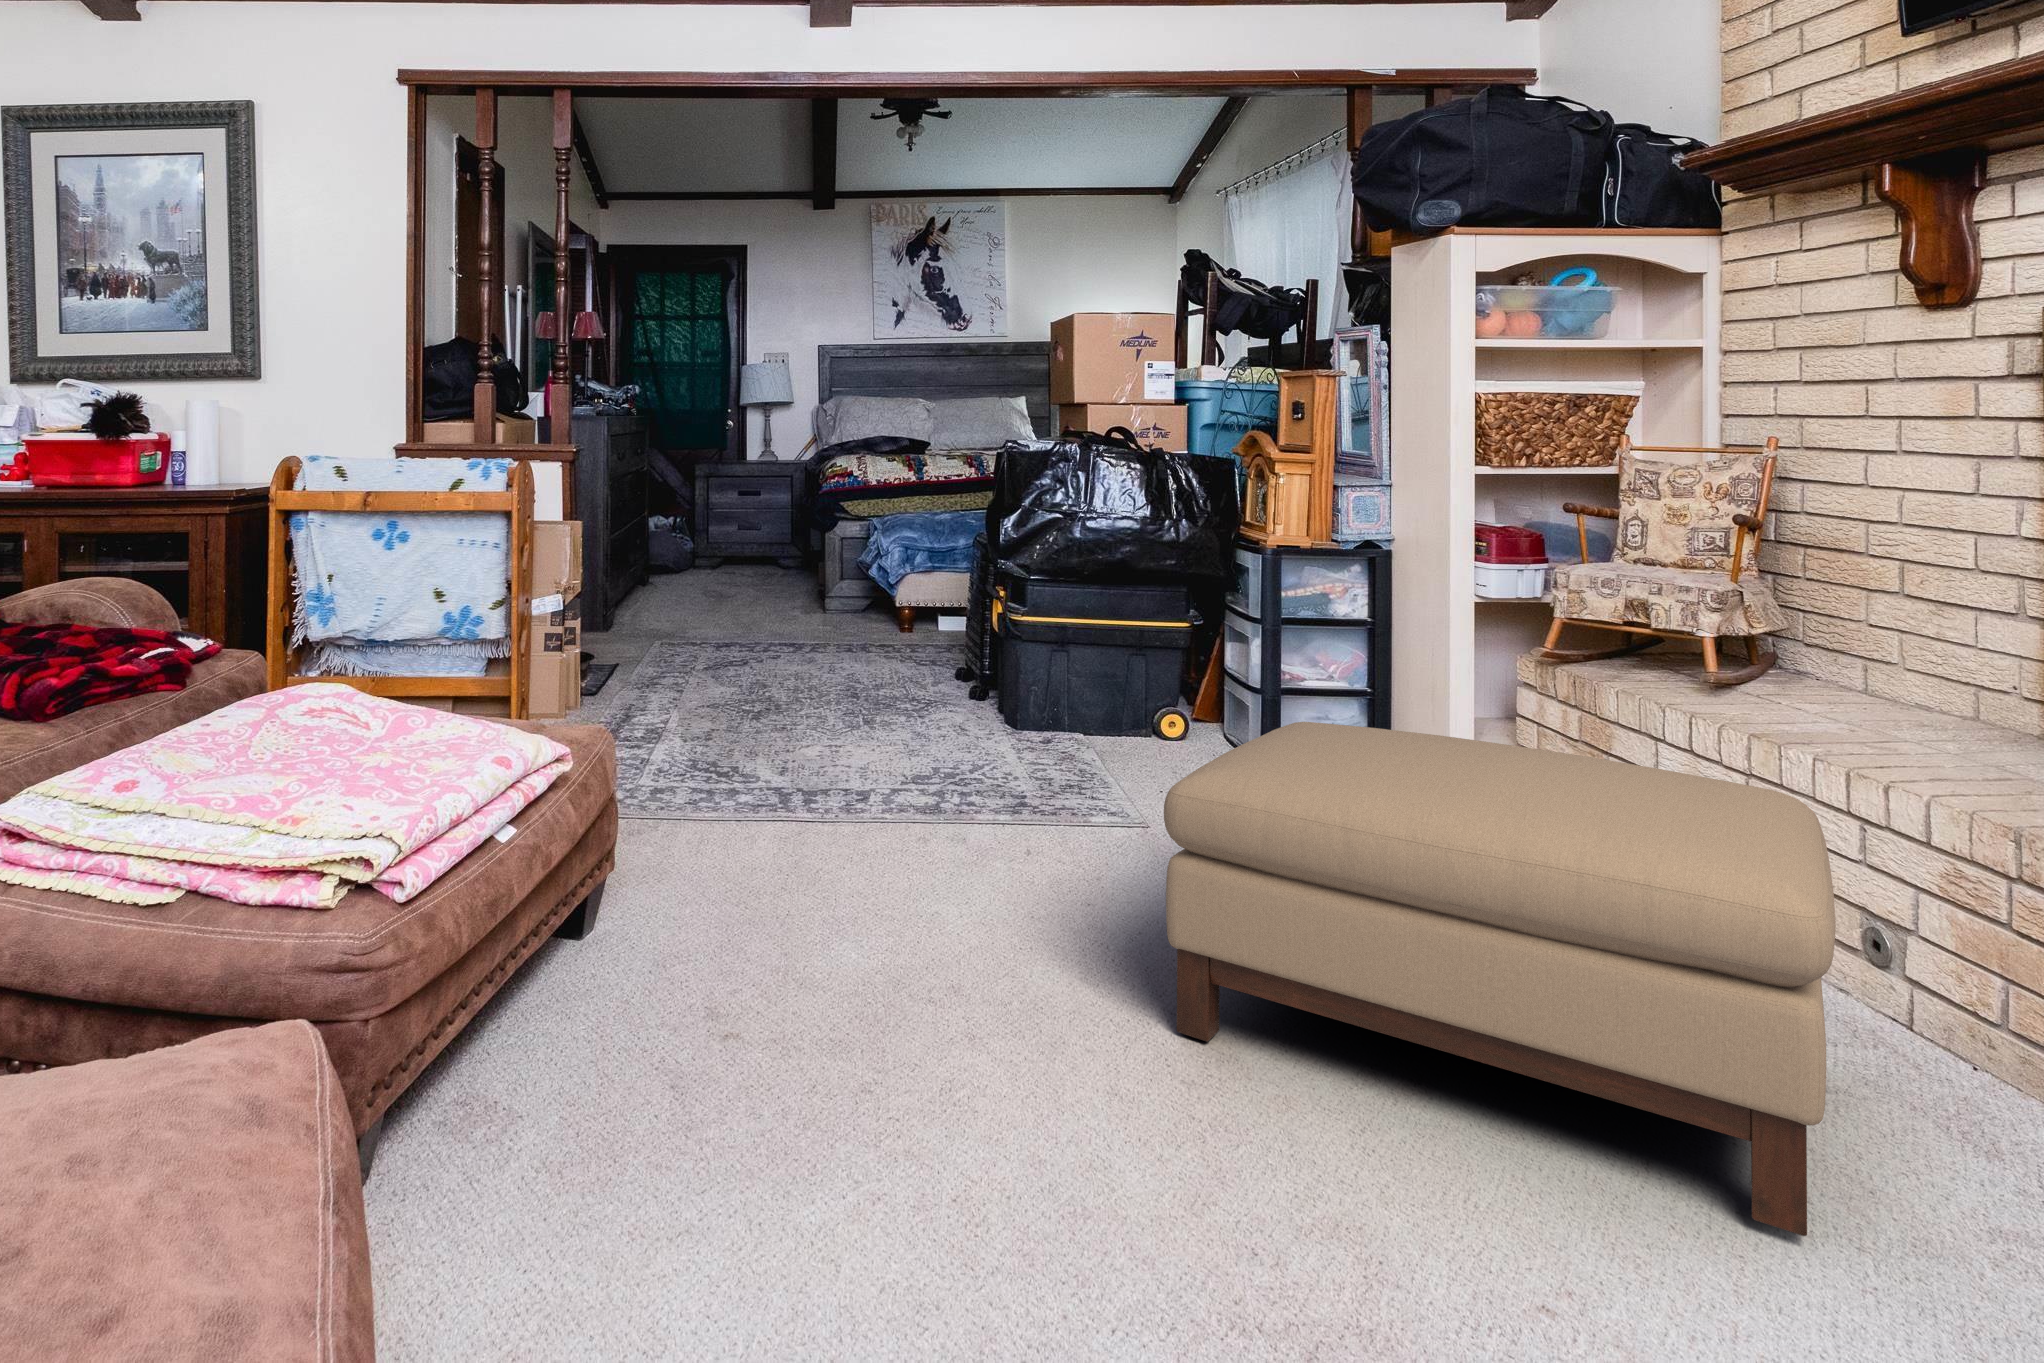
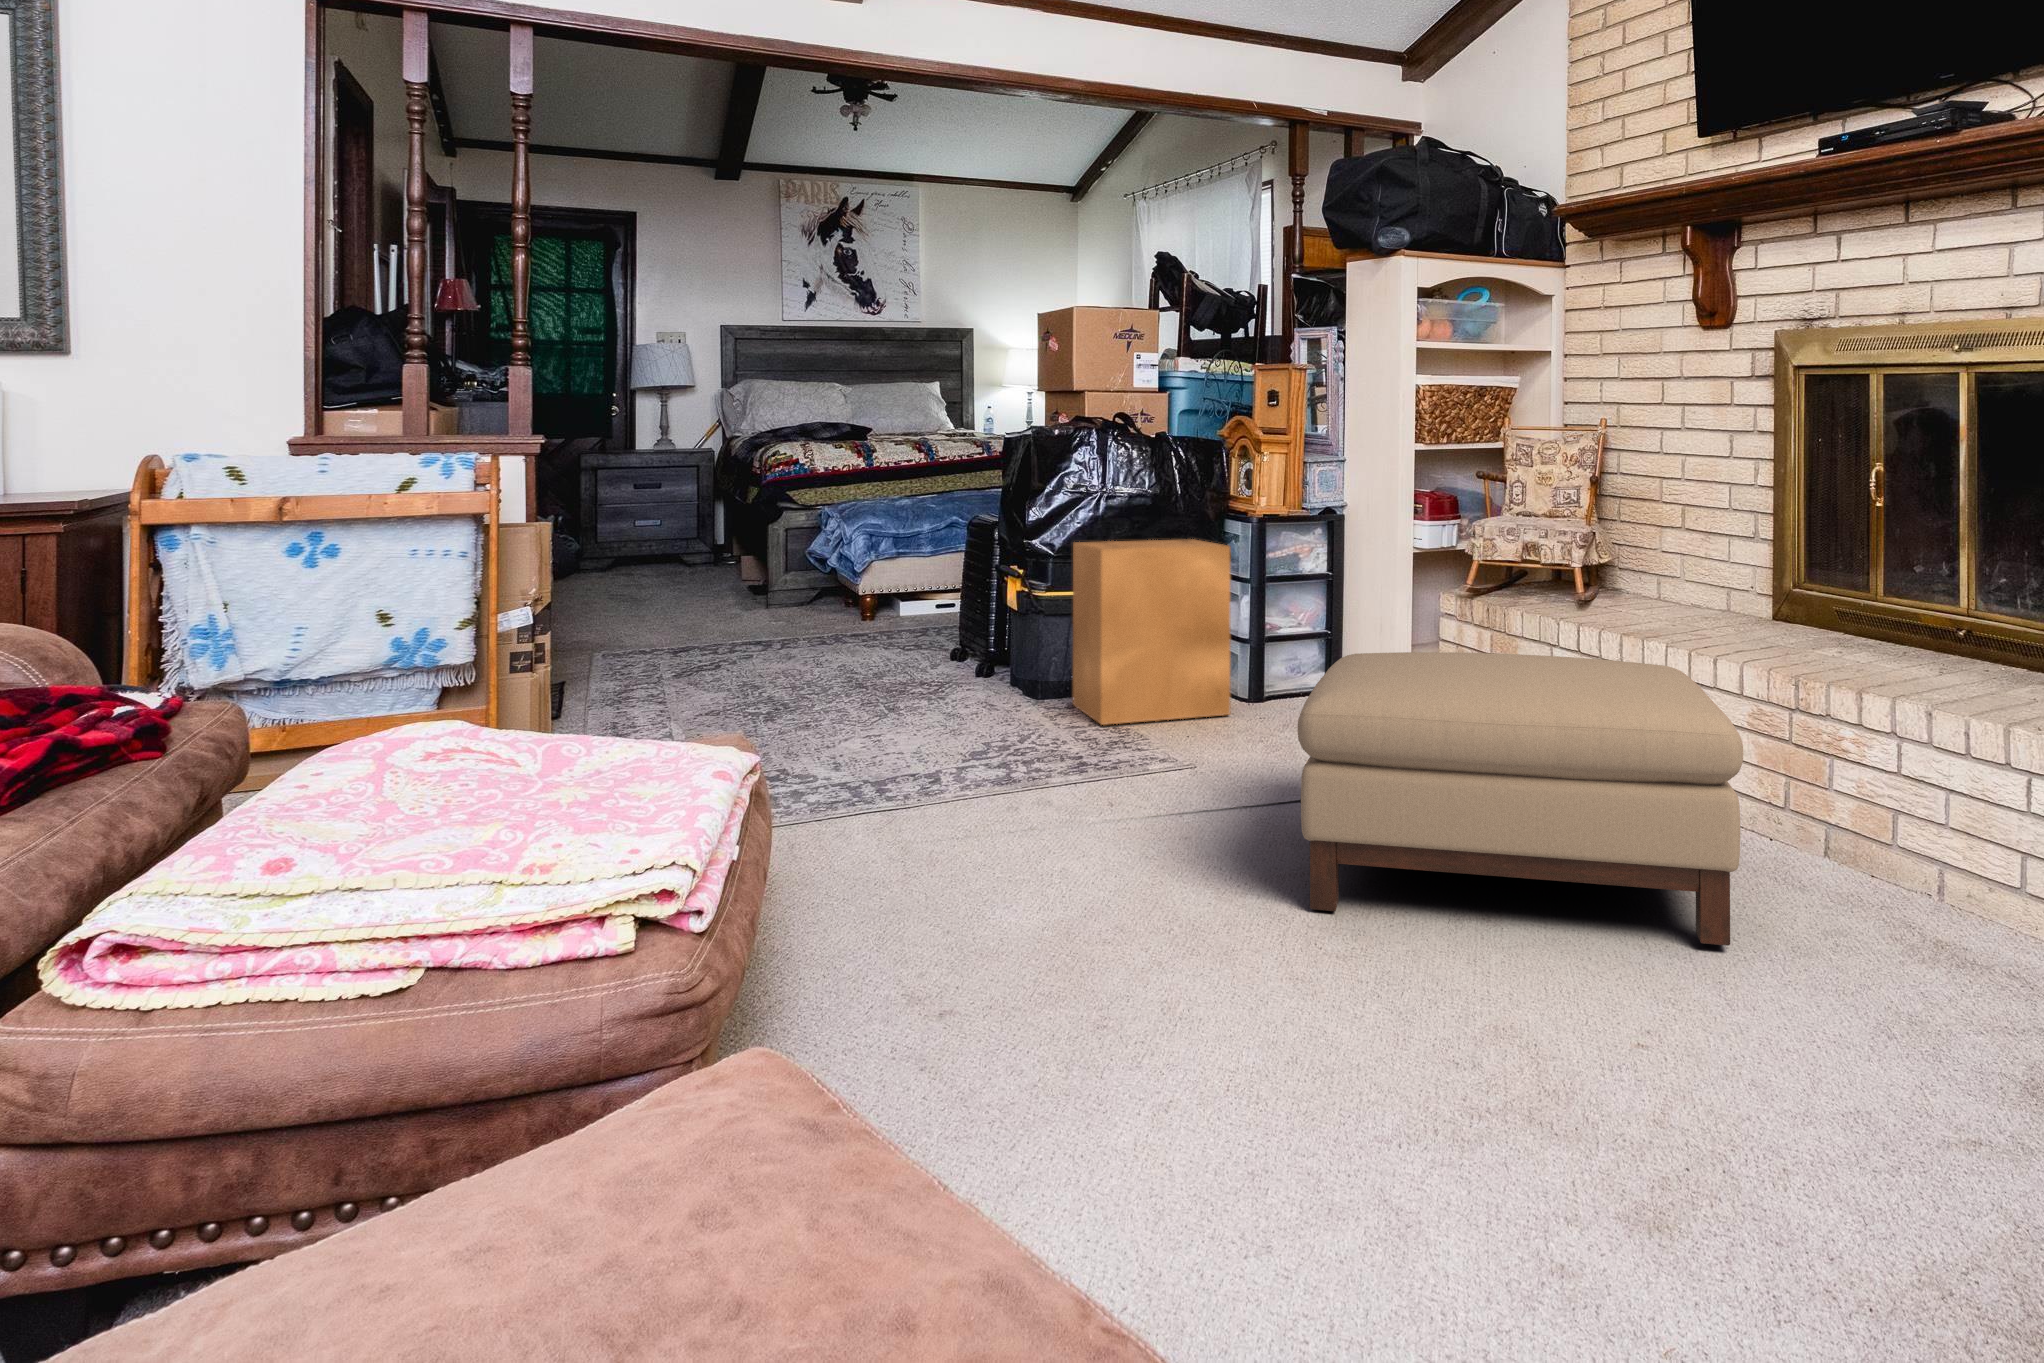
cardboard box: none [1050,564,1222,770] -> present [1073,539,1231,725]

